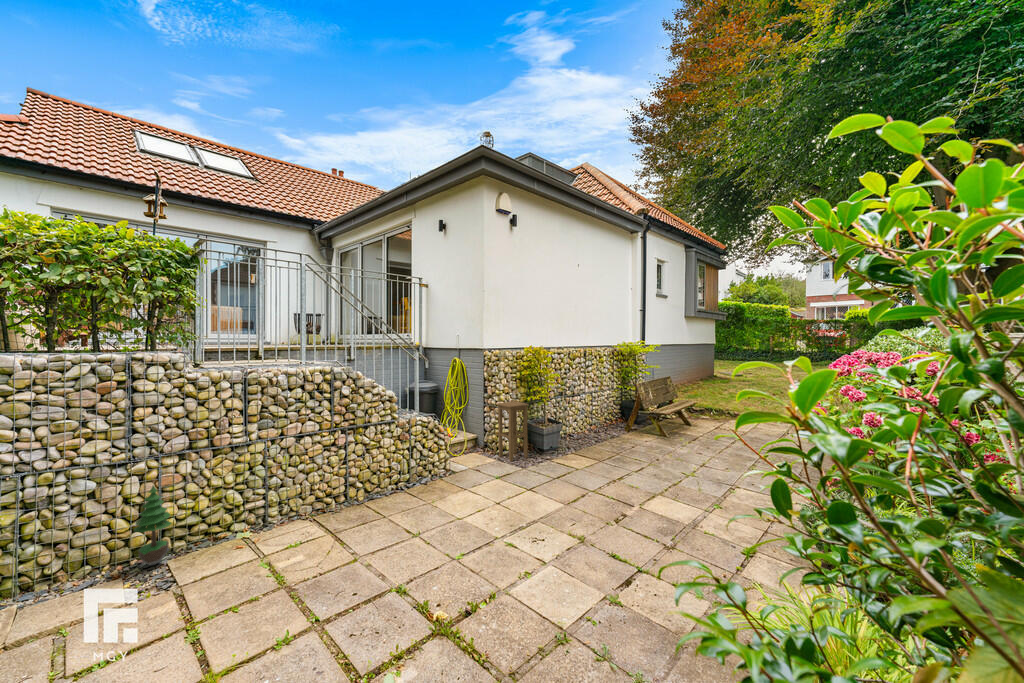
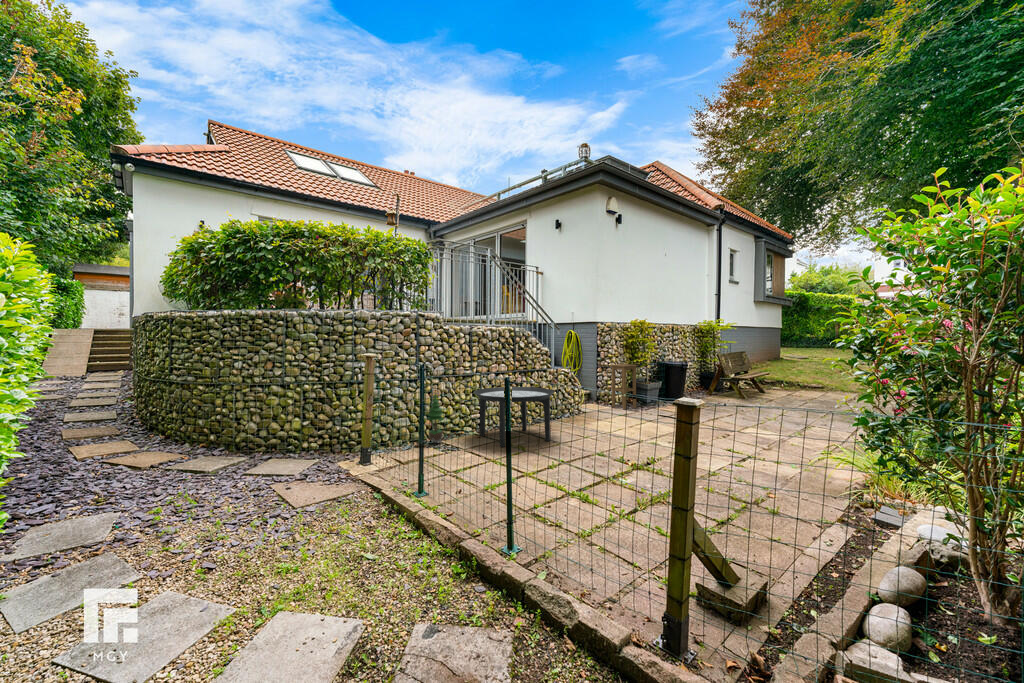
round table: none [224,455,364,574] -> present [474,387,554,447]

